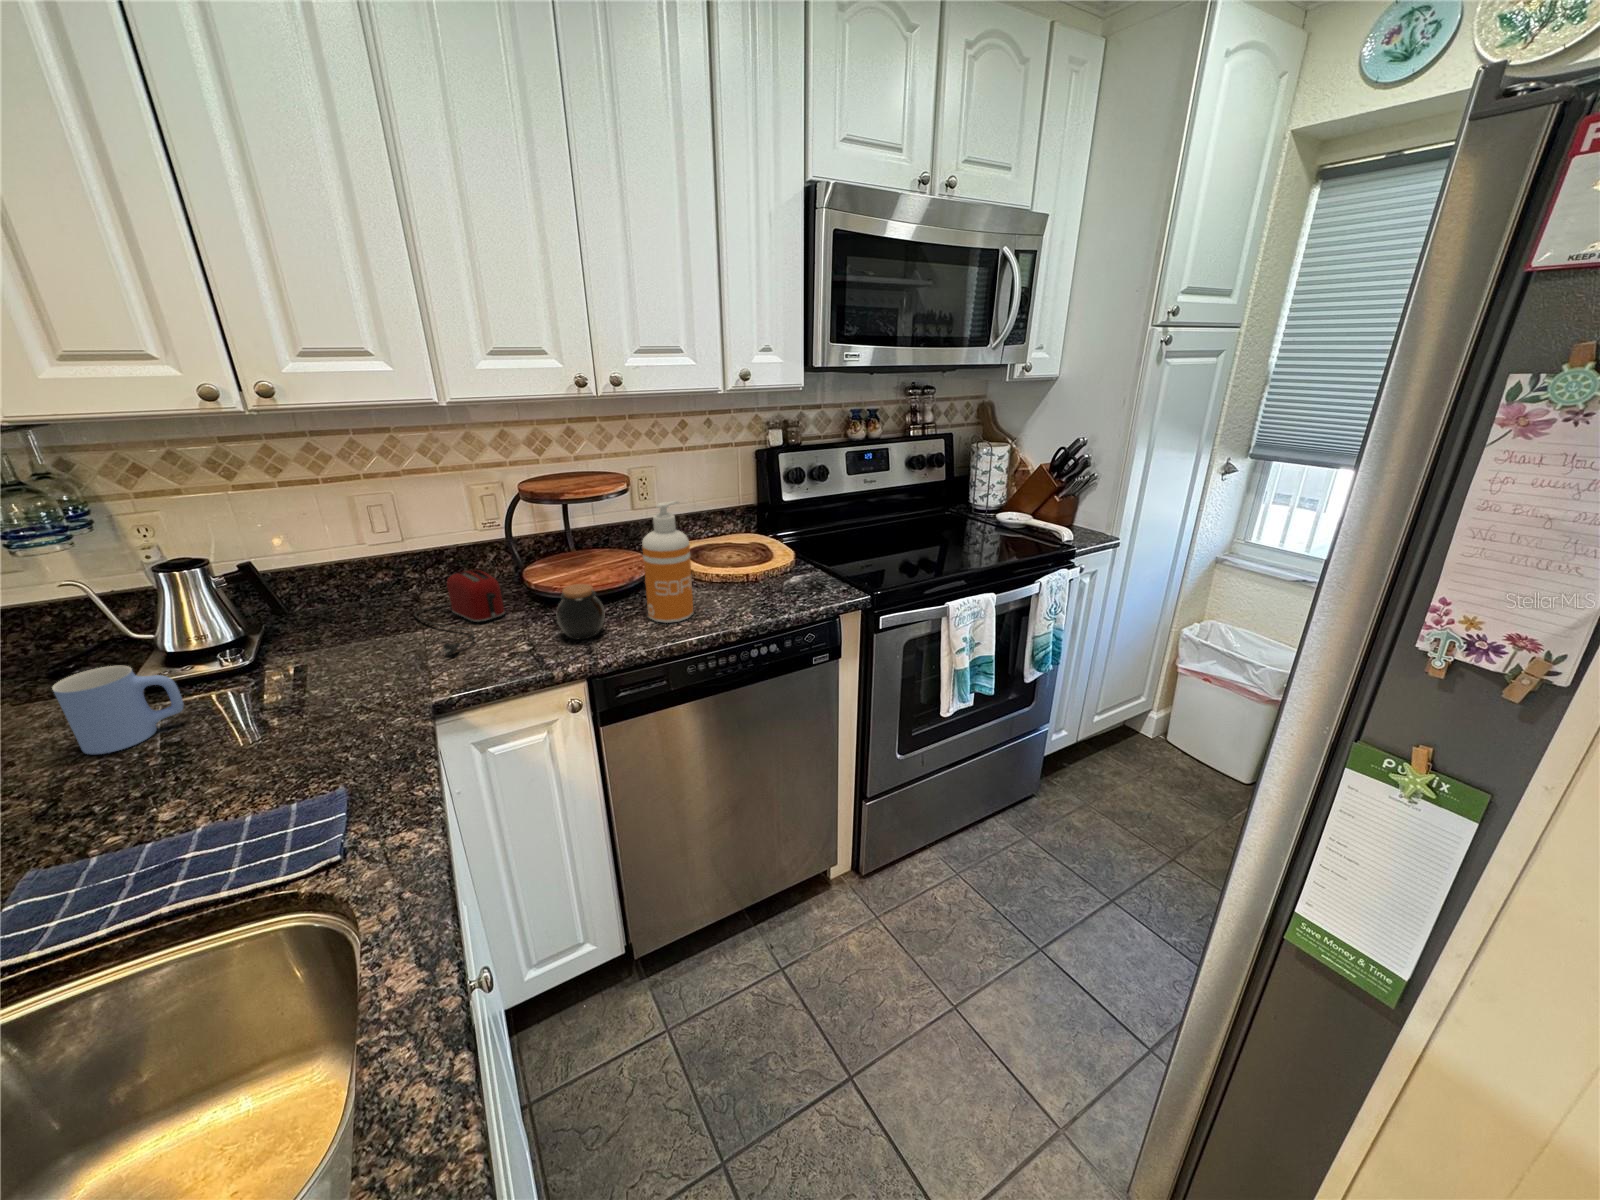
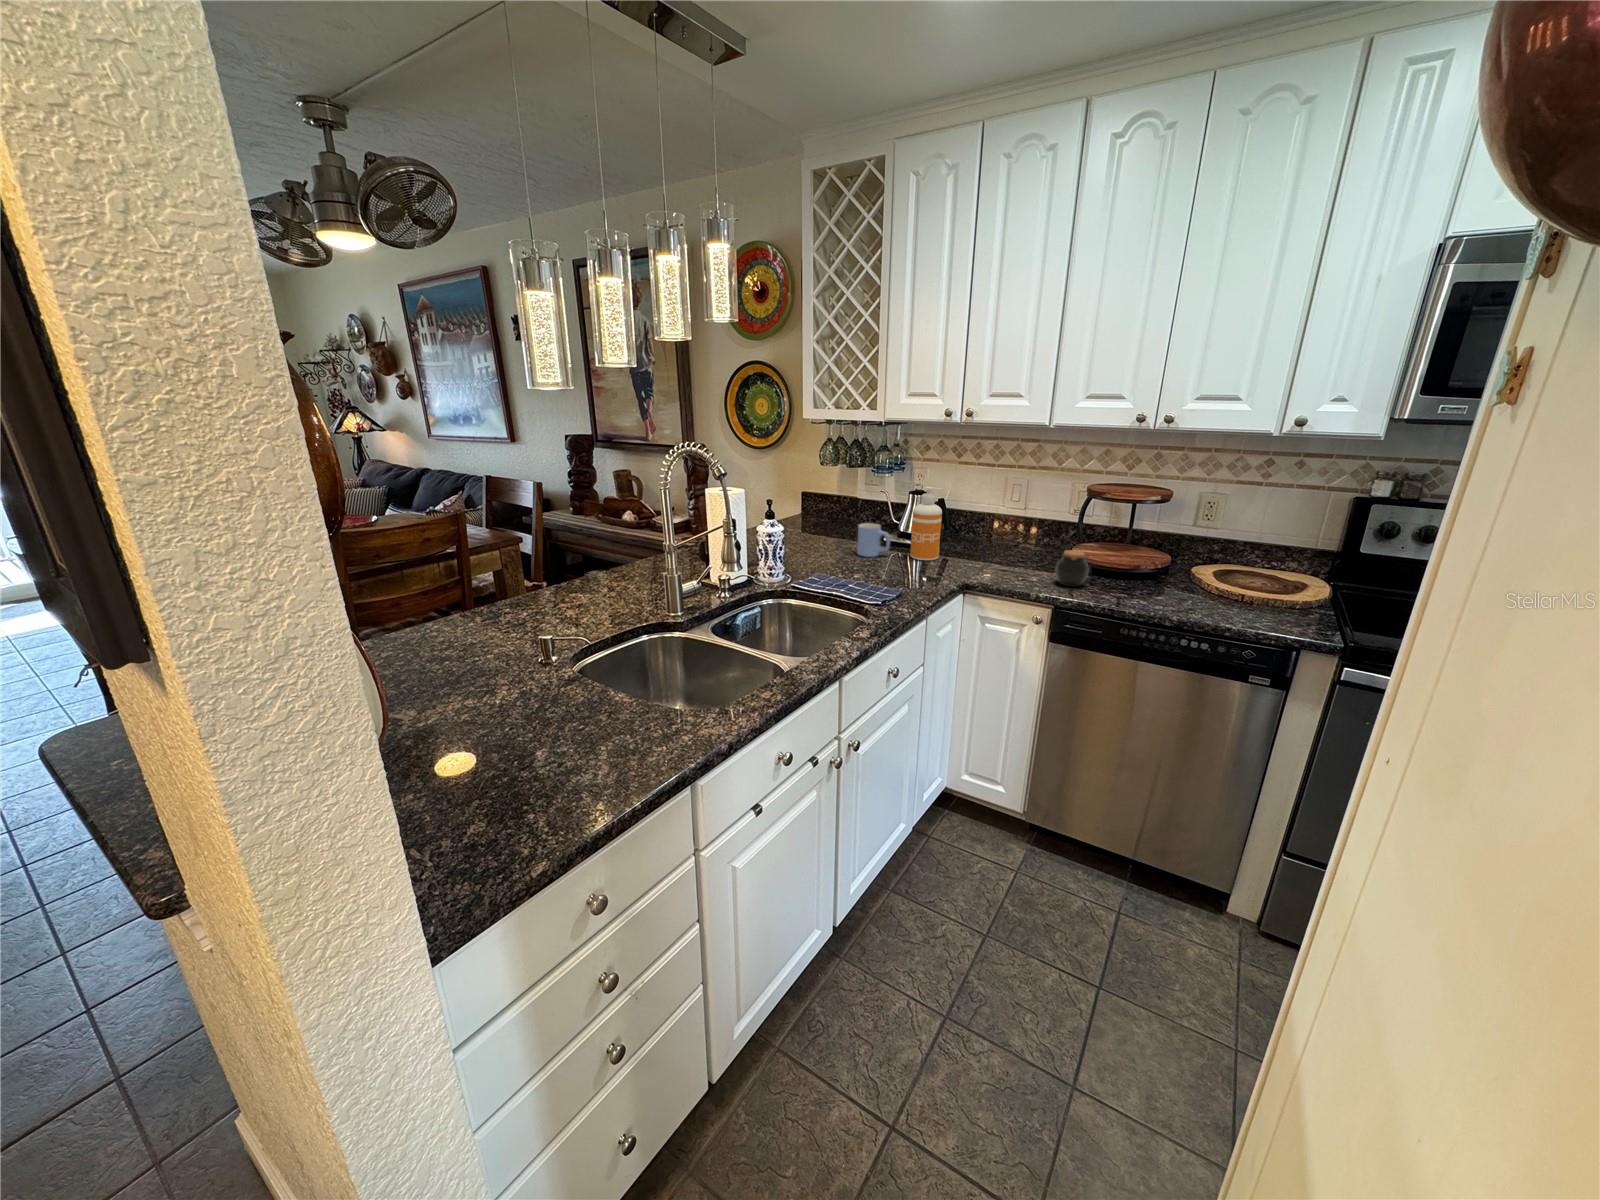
soap dispenser: present [642,501,693,623] -> present [910,487,942,560]
toaster: present [415,570,505,655] -> none [990,531,1048,569]

